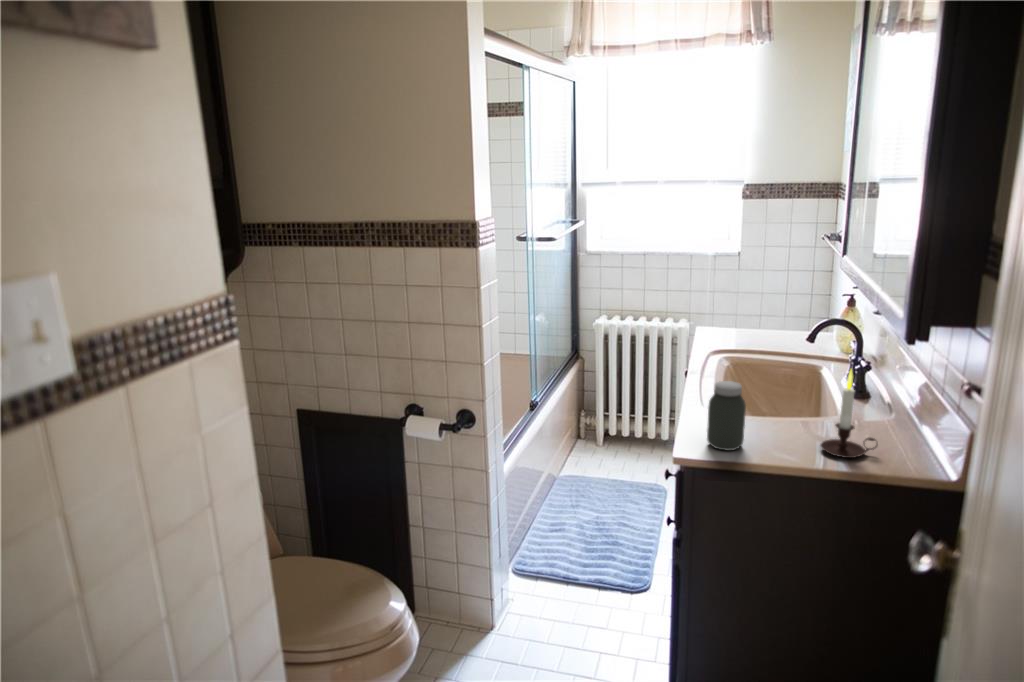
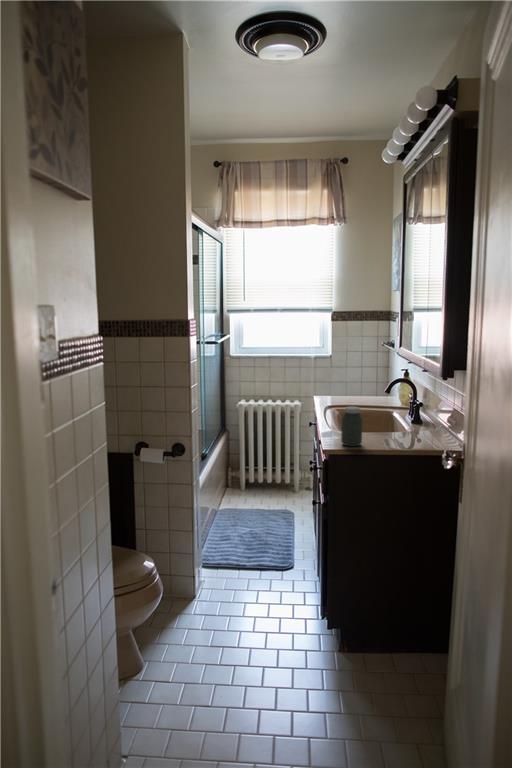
candle: present [820,370,877,458] -> none [403,395,433,446]

